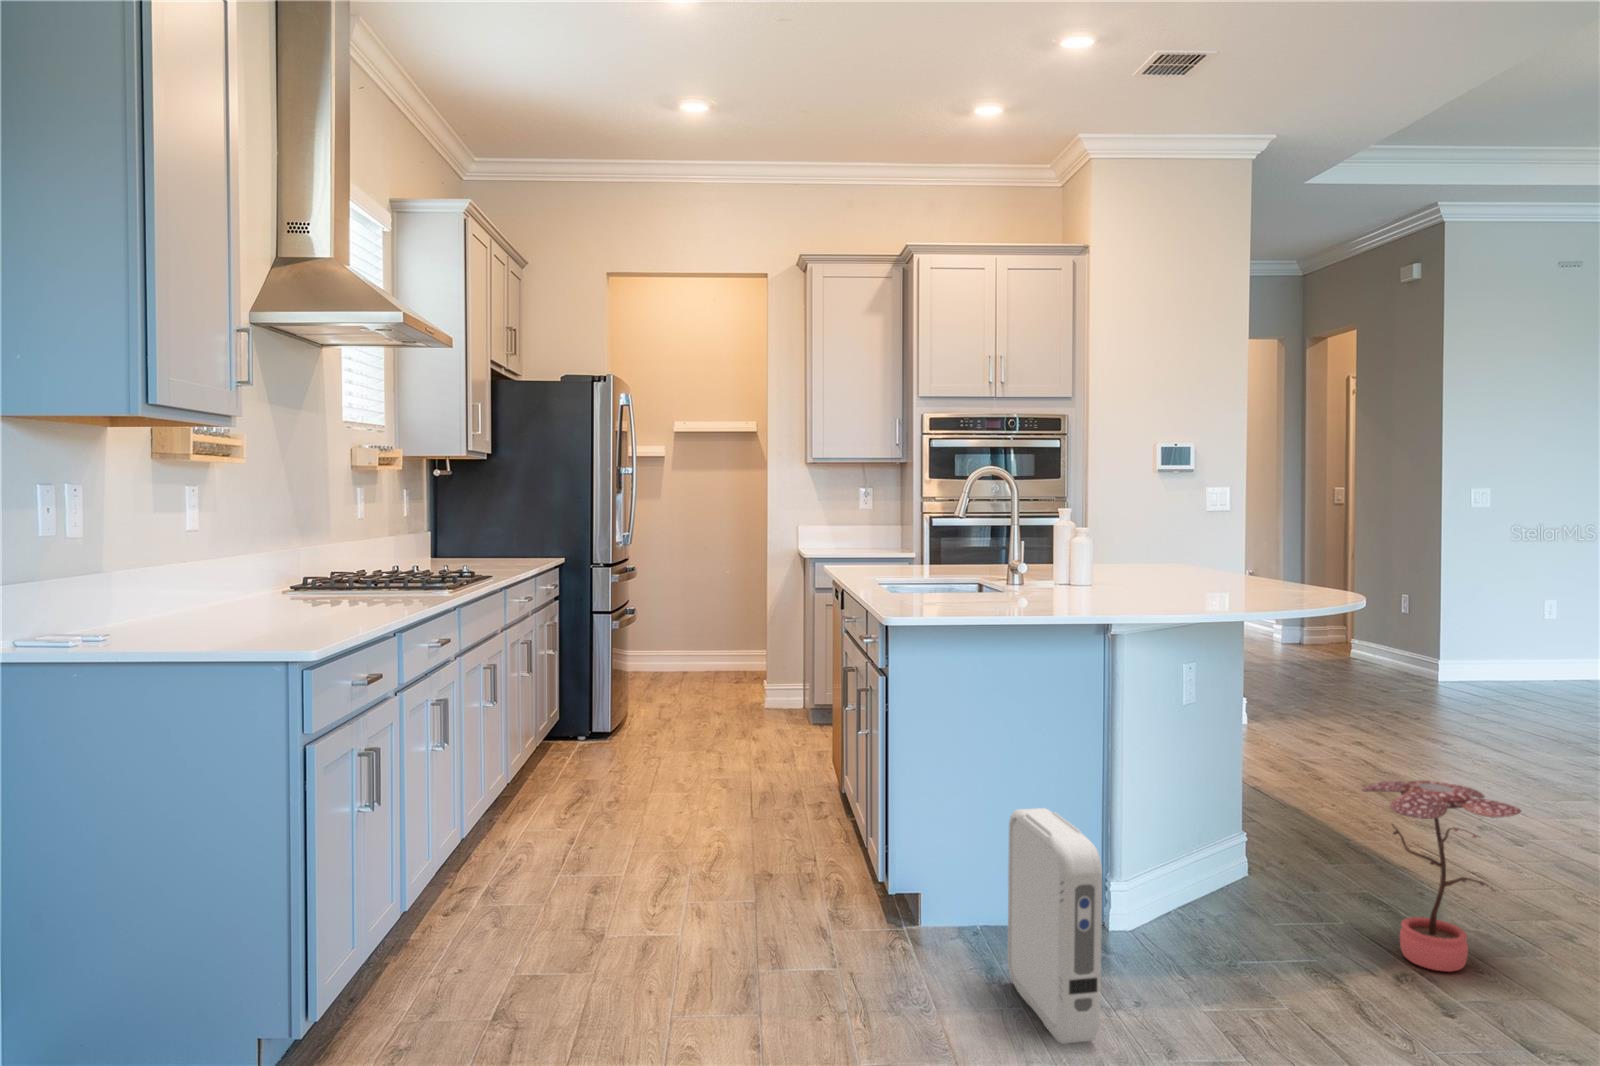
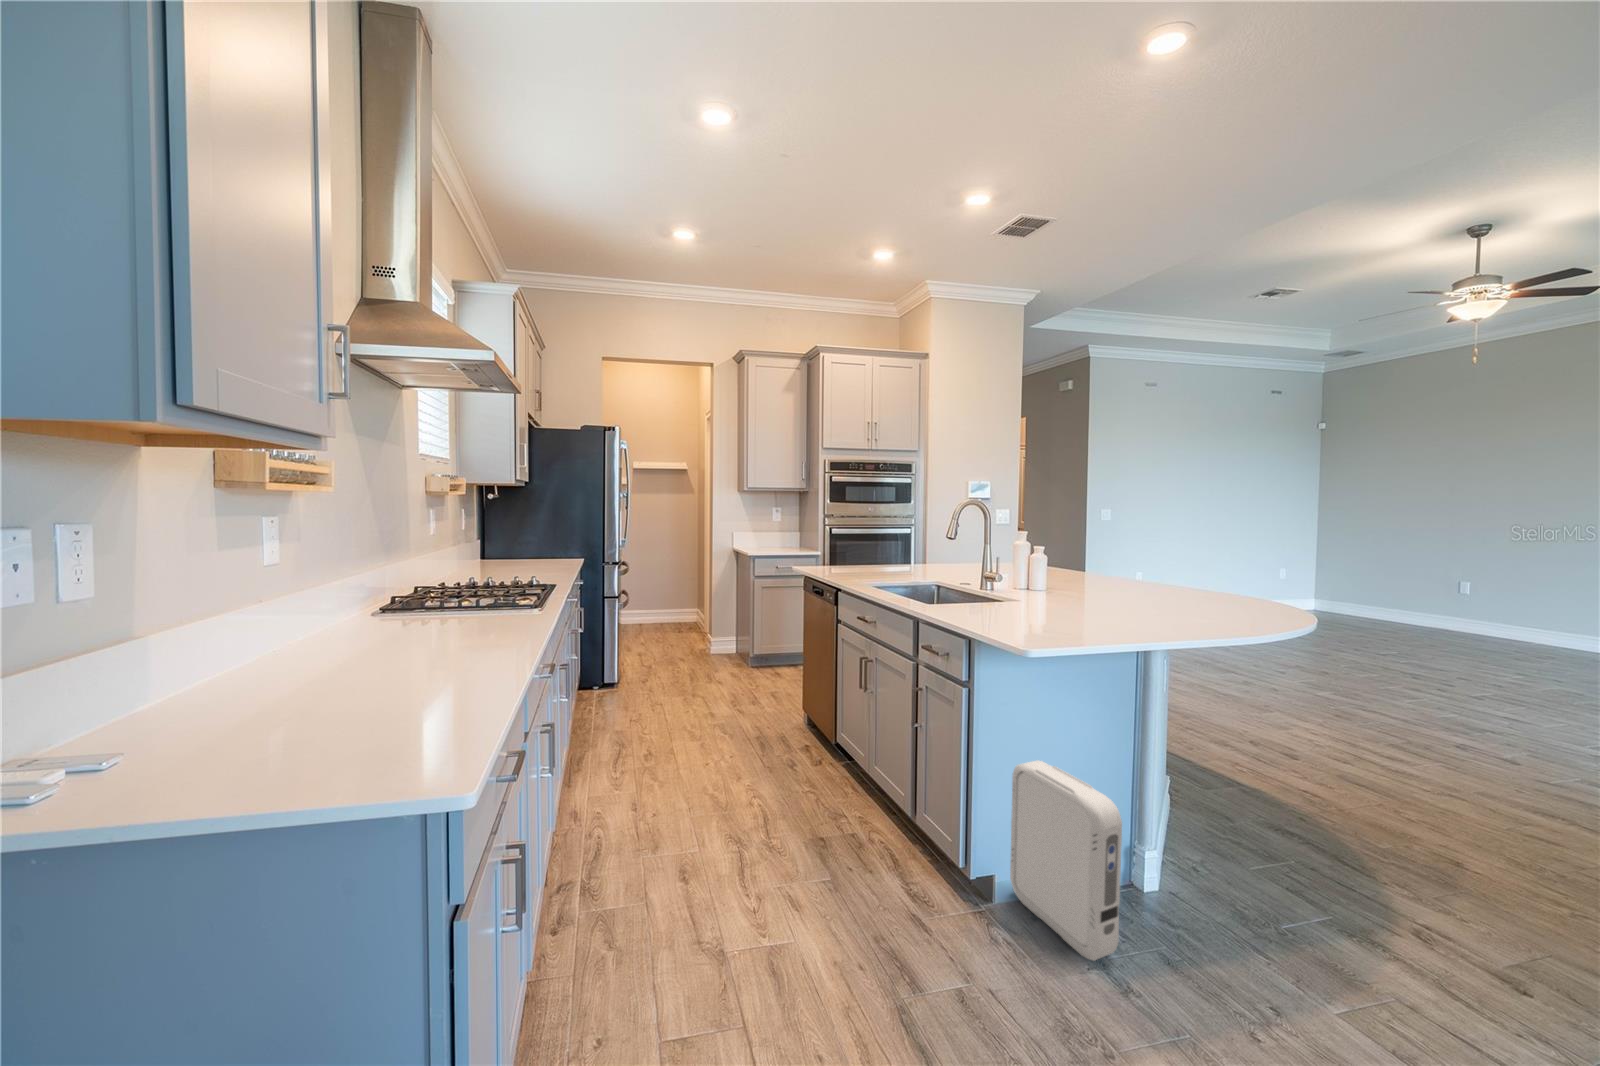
potted plant: present [1362,781,1521,972] -> none [1203,712,1324,843]

